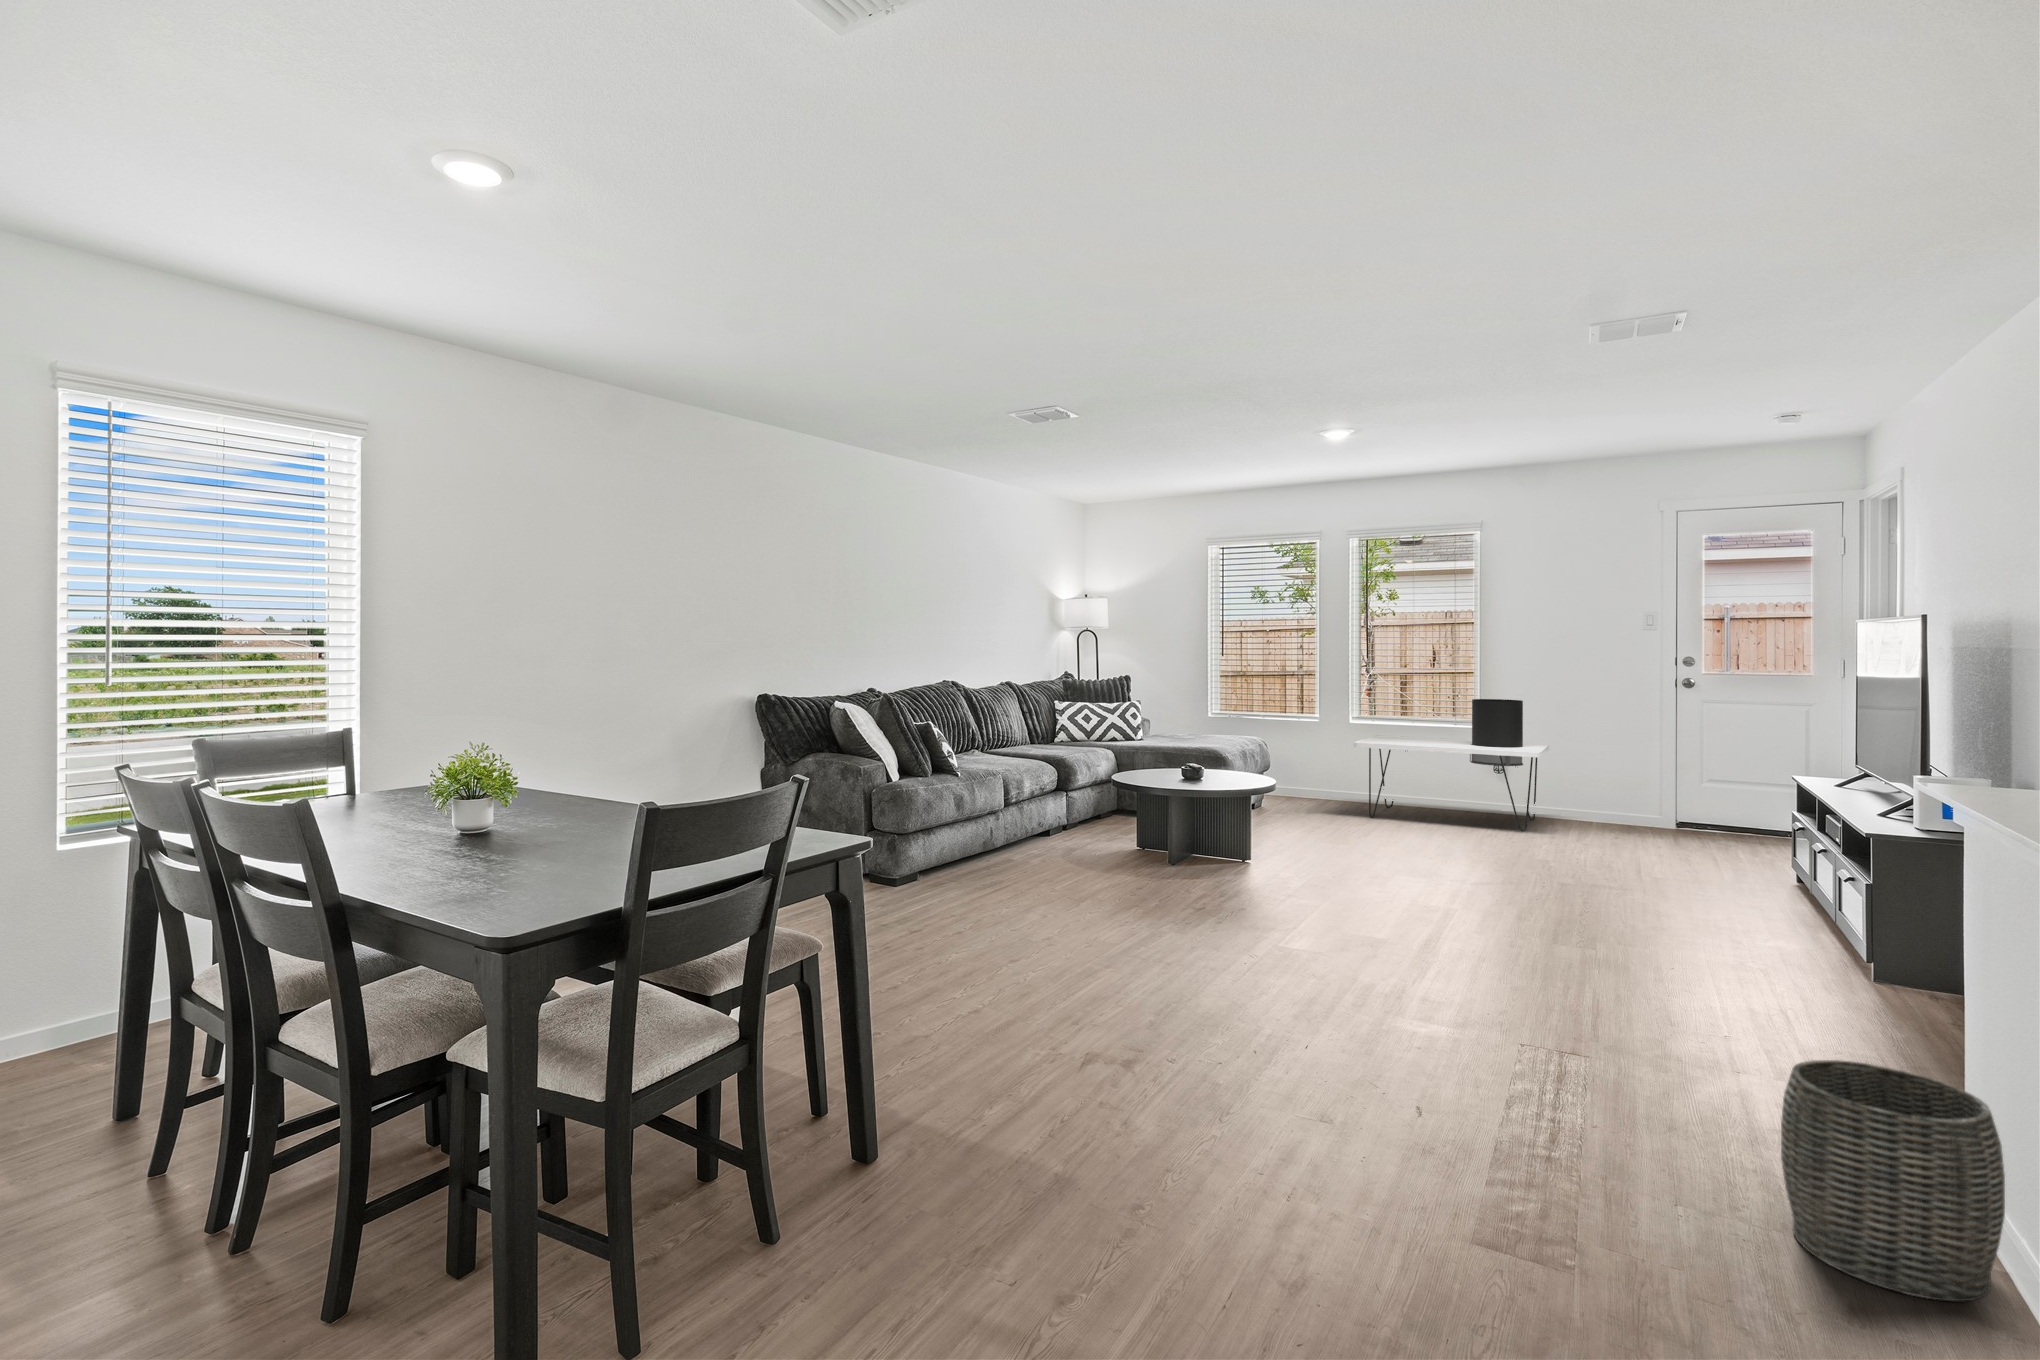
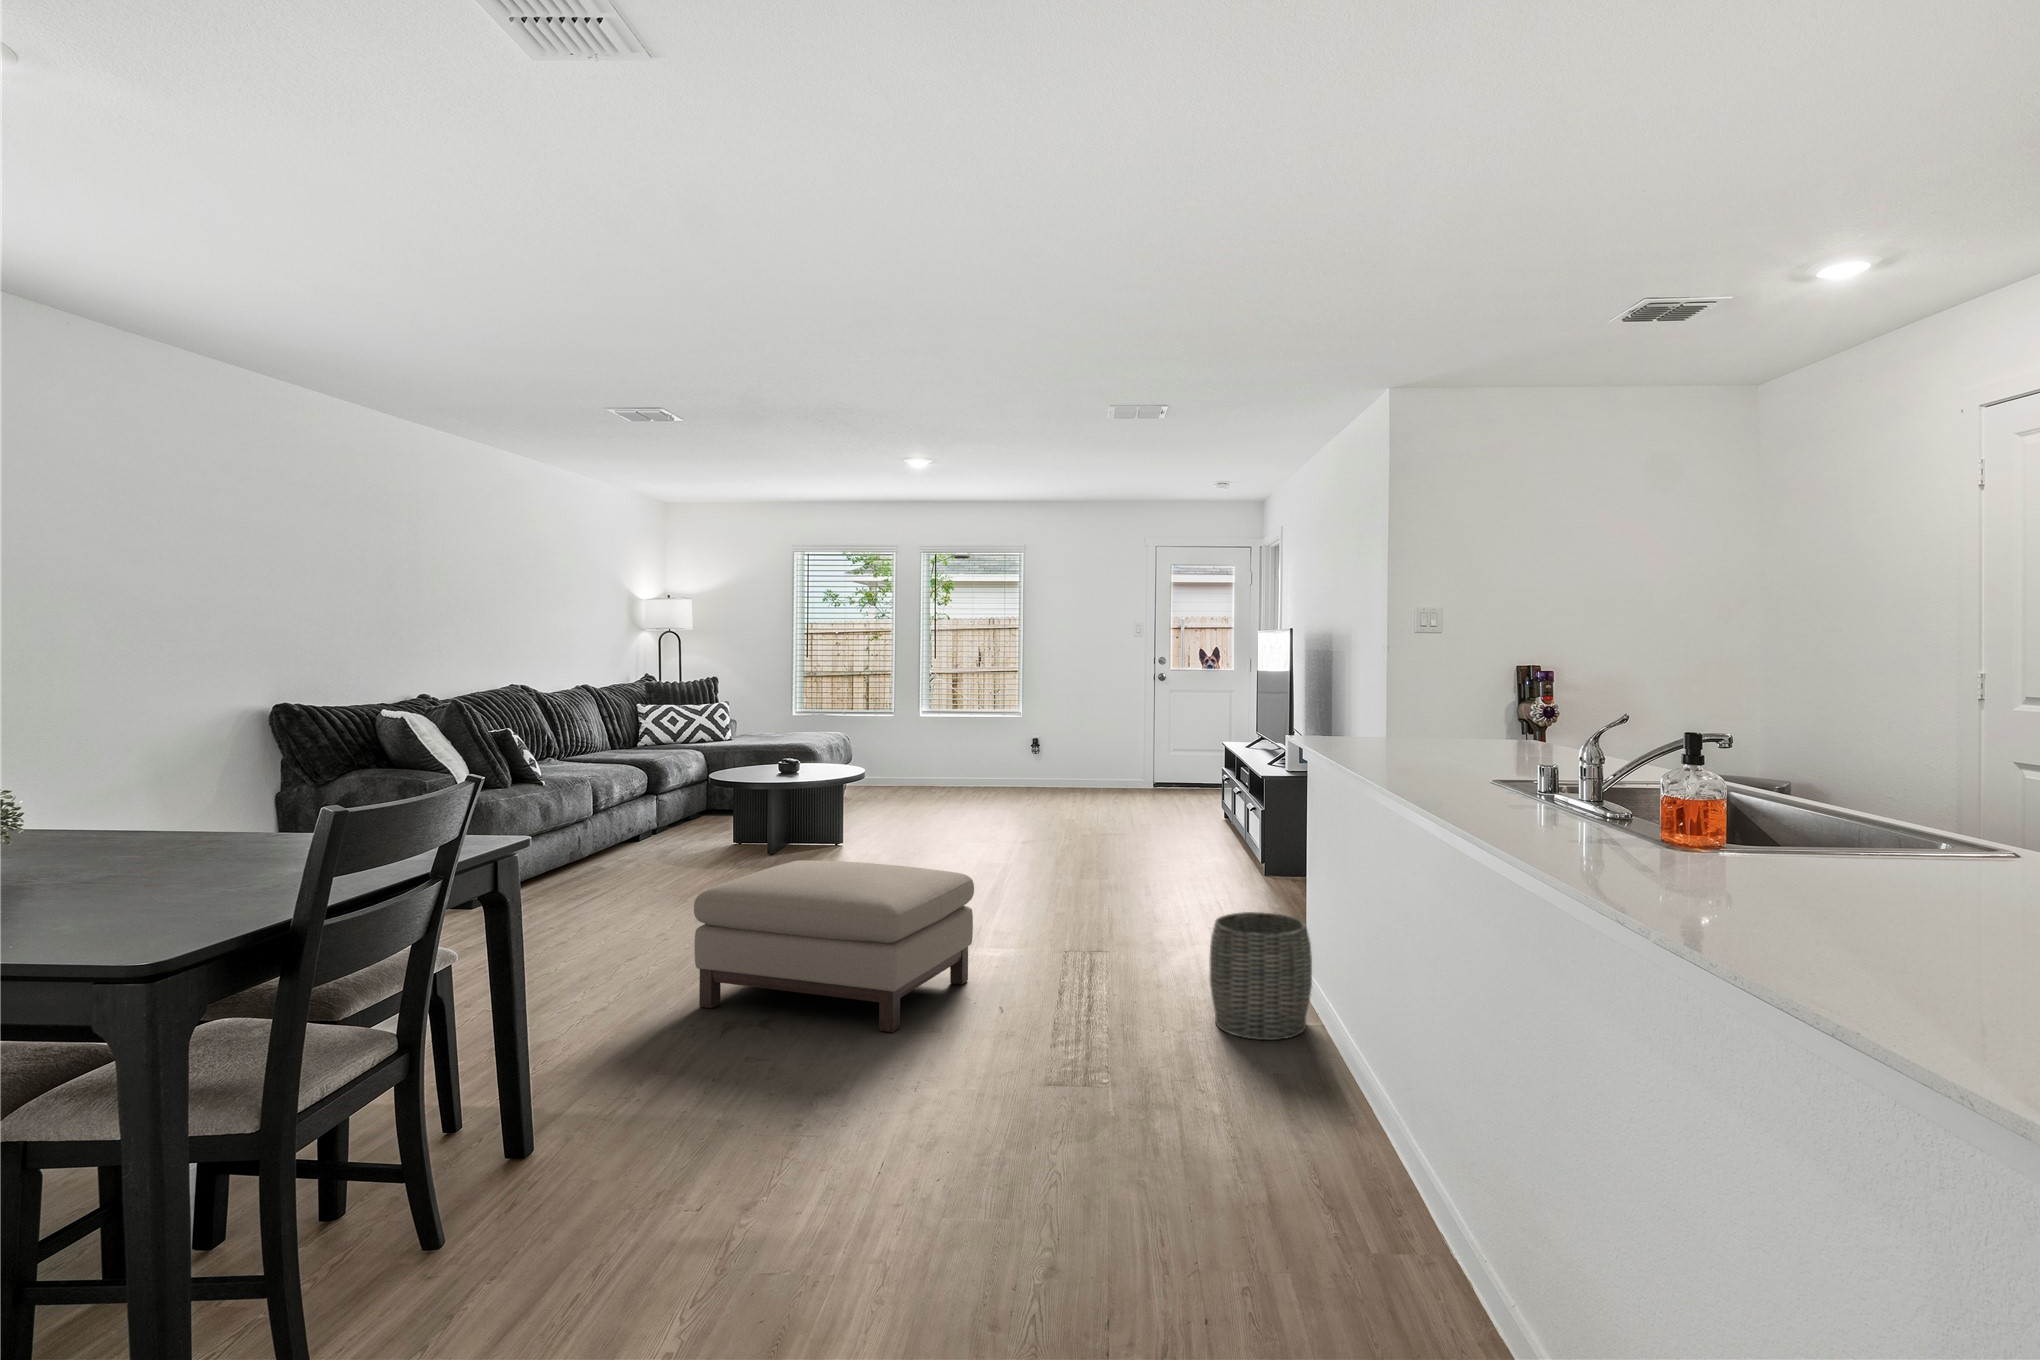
side table: present [1354,699,1549,831] -> none [920,692,1070,799]
ottoman: none [1046,887,1390,1130] -> present [694,860,974,1032]

